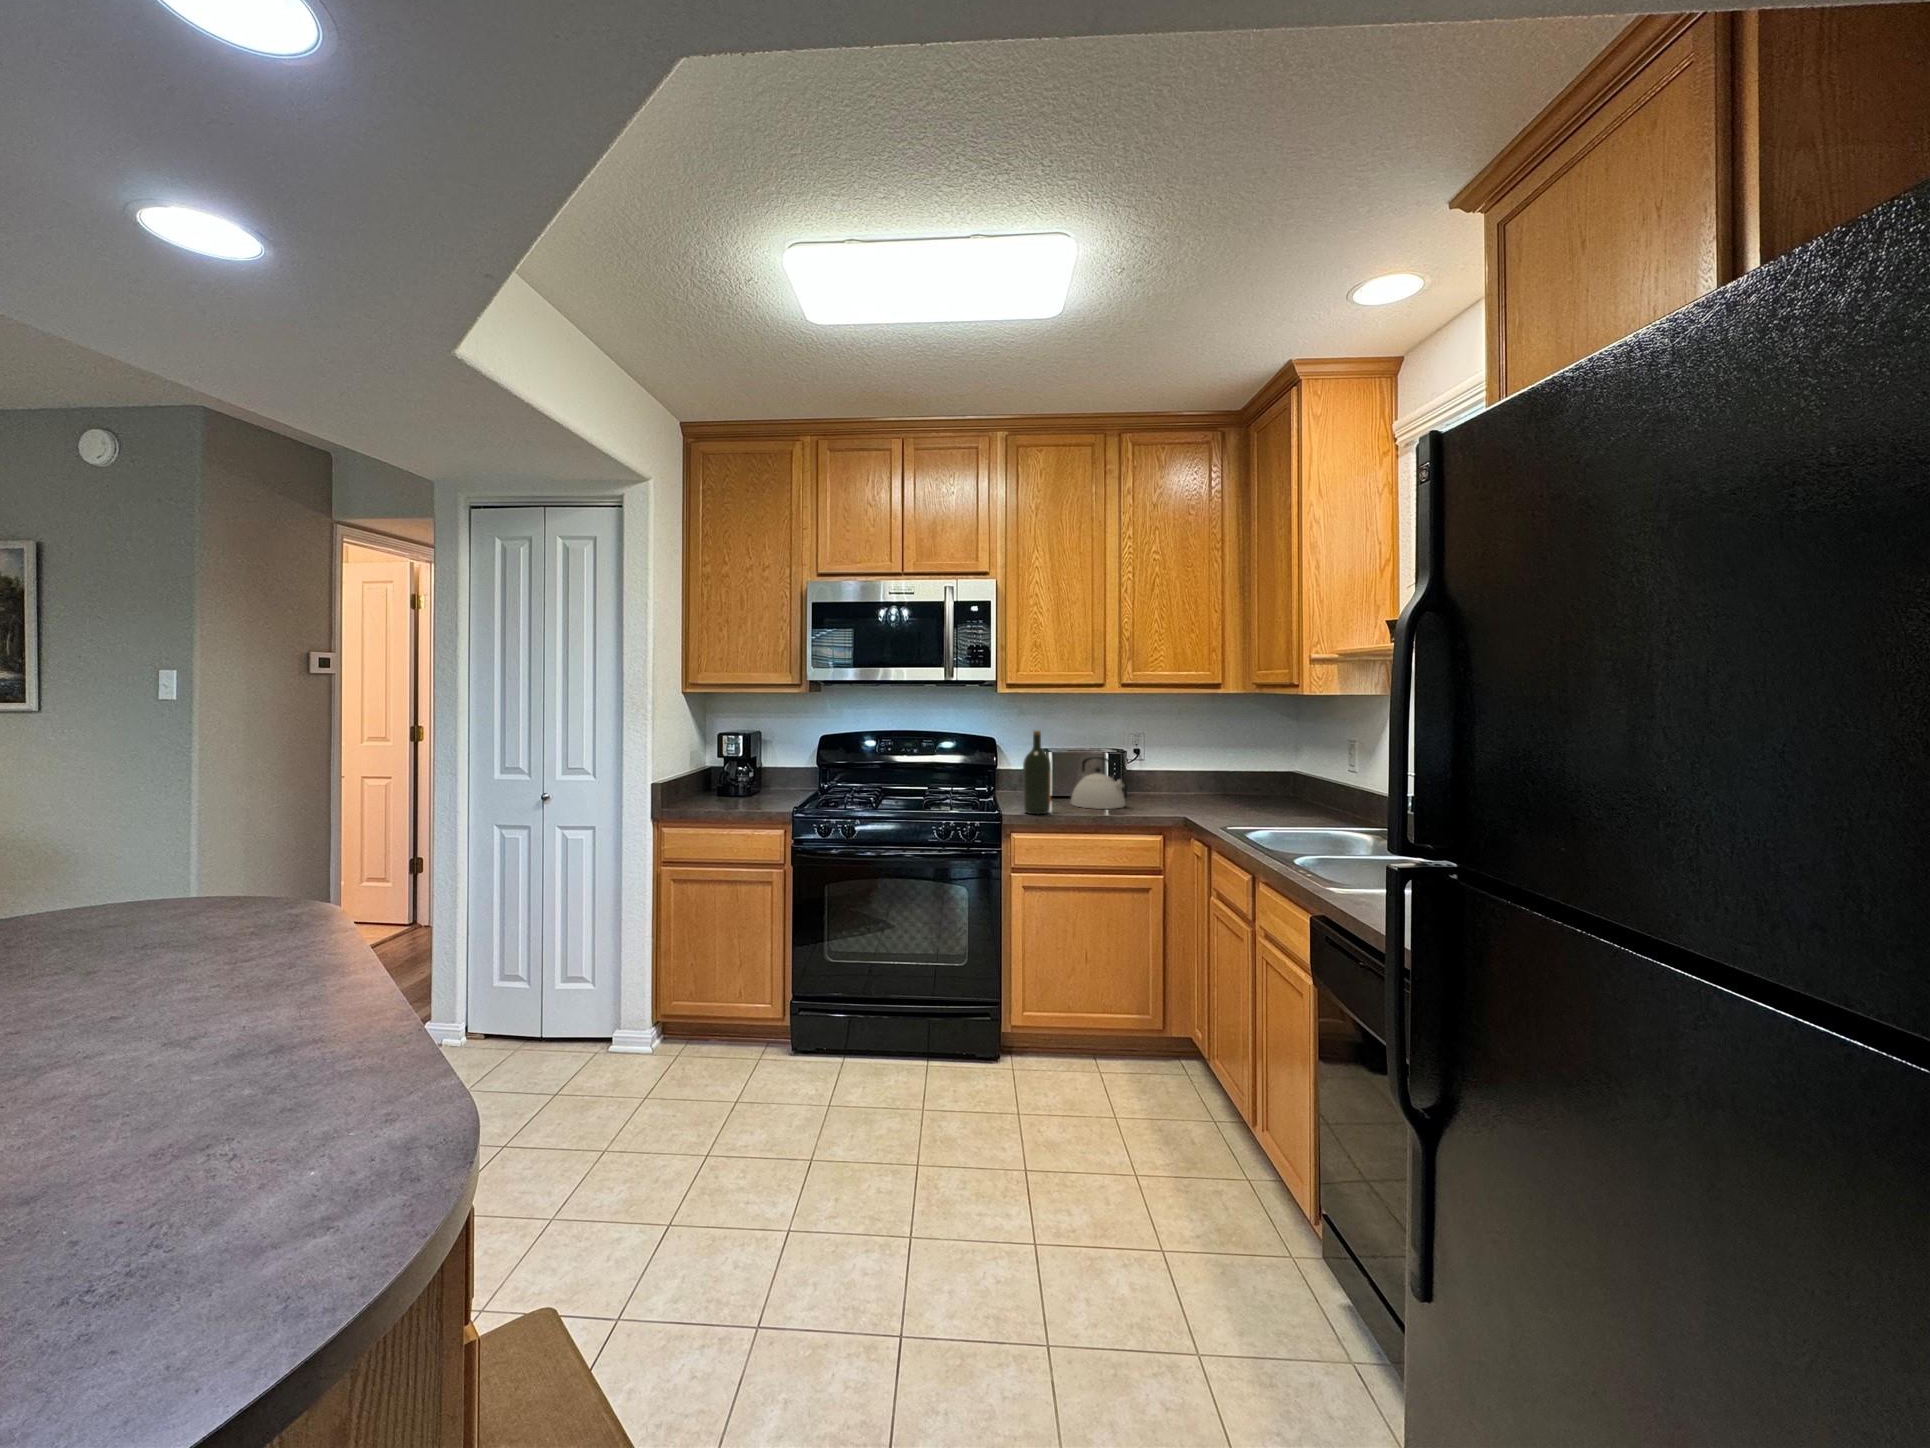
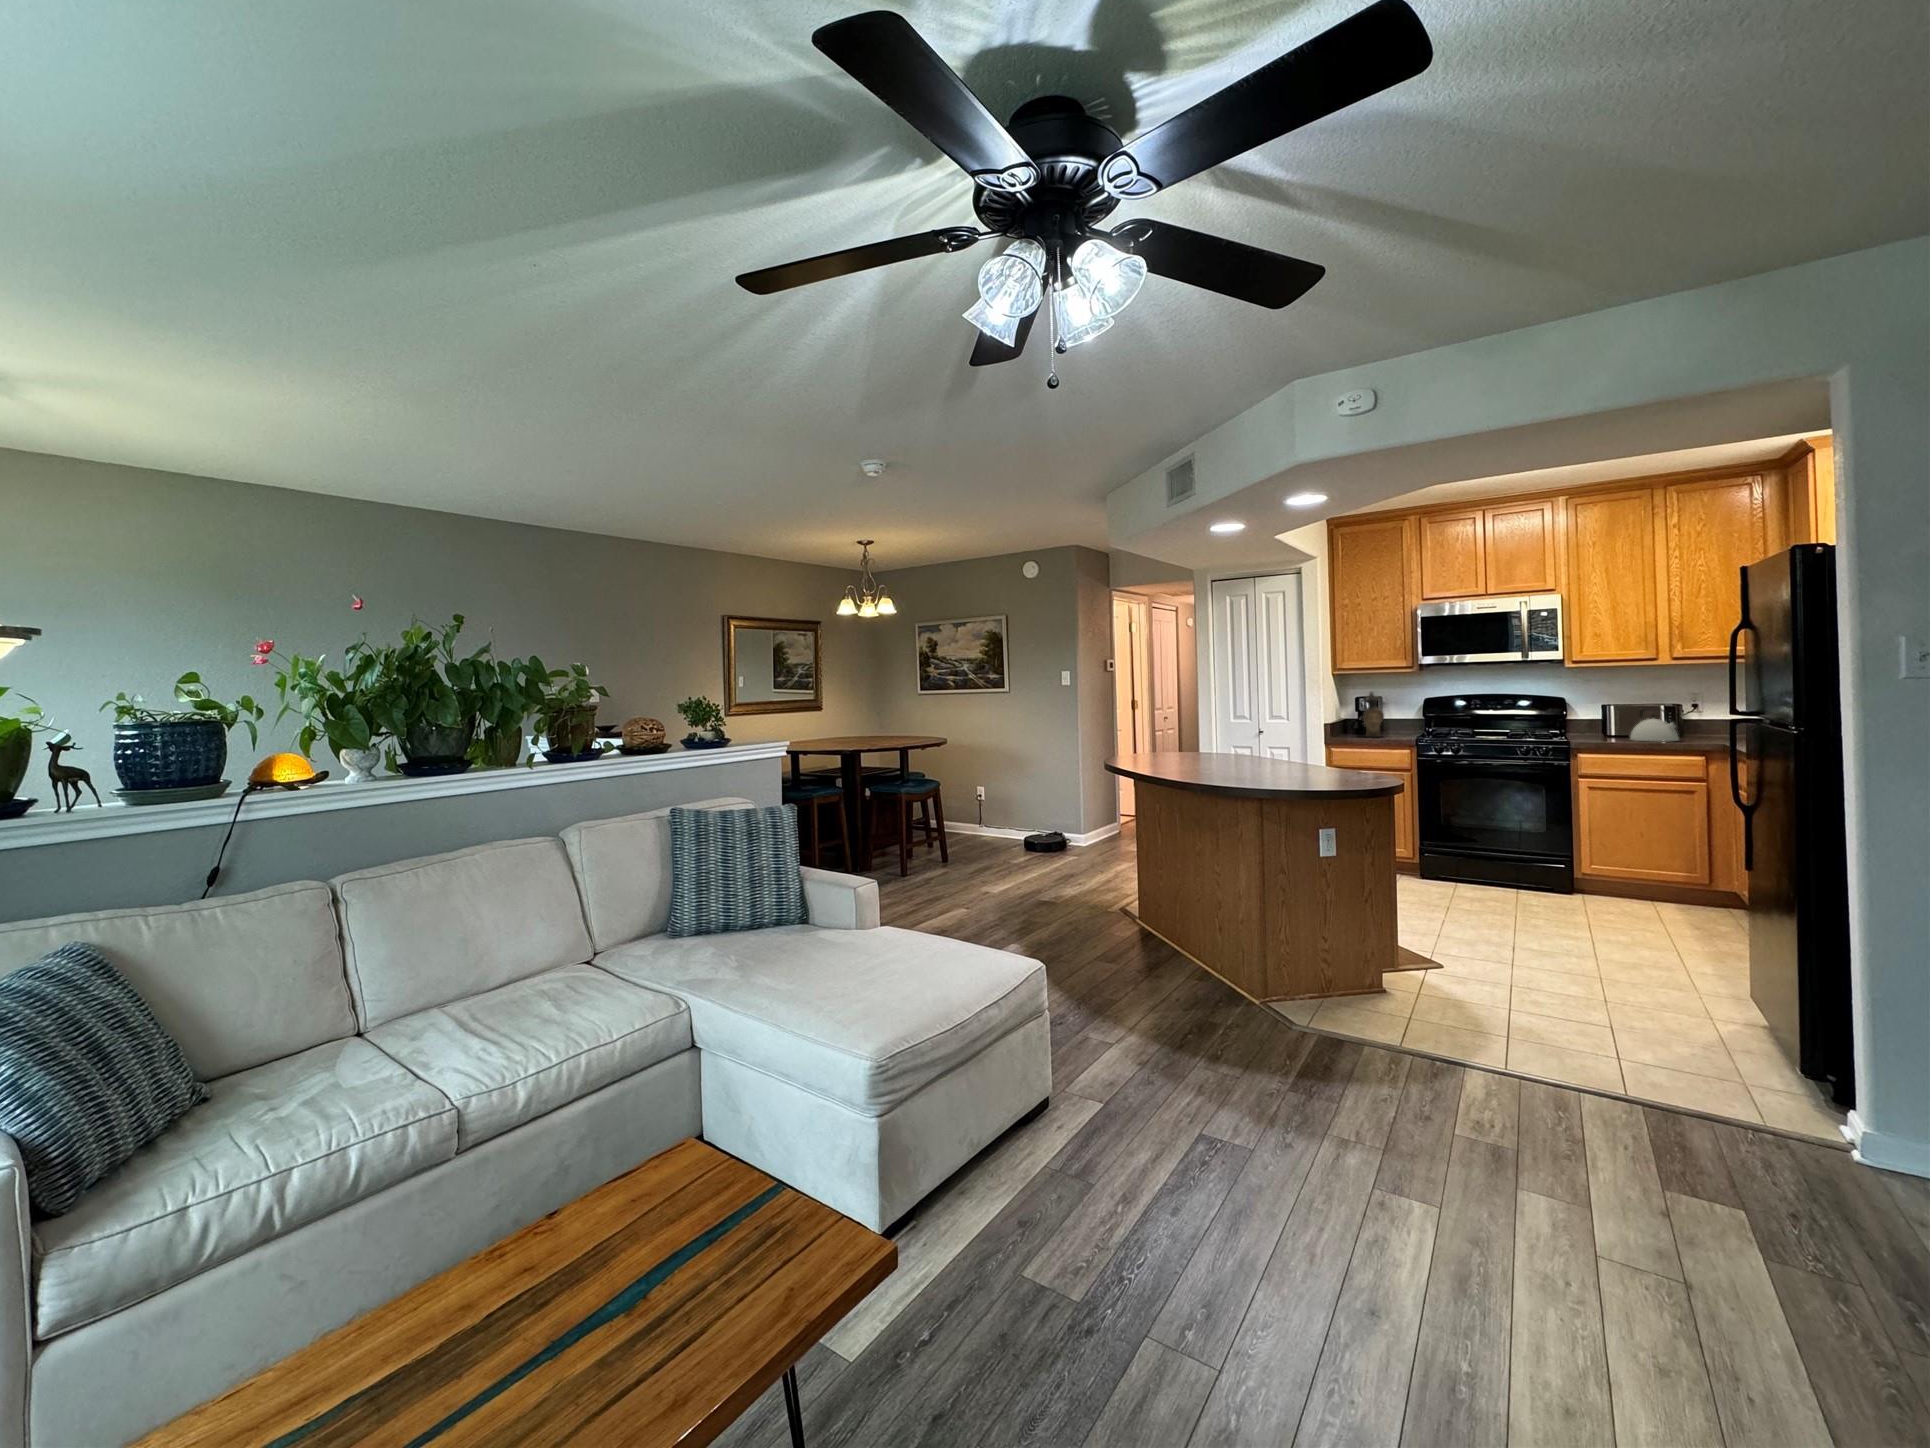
ceramic pitcher: none [719,725,751,805] -> present [1363,692,1384,737]
wine bottle: present [1023,731,1051,814] -> none [1585,690,1609,742]

